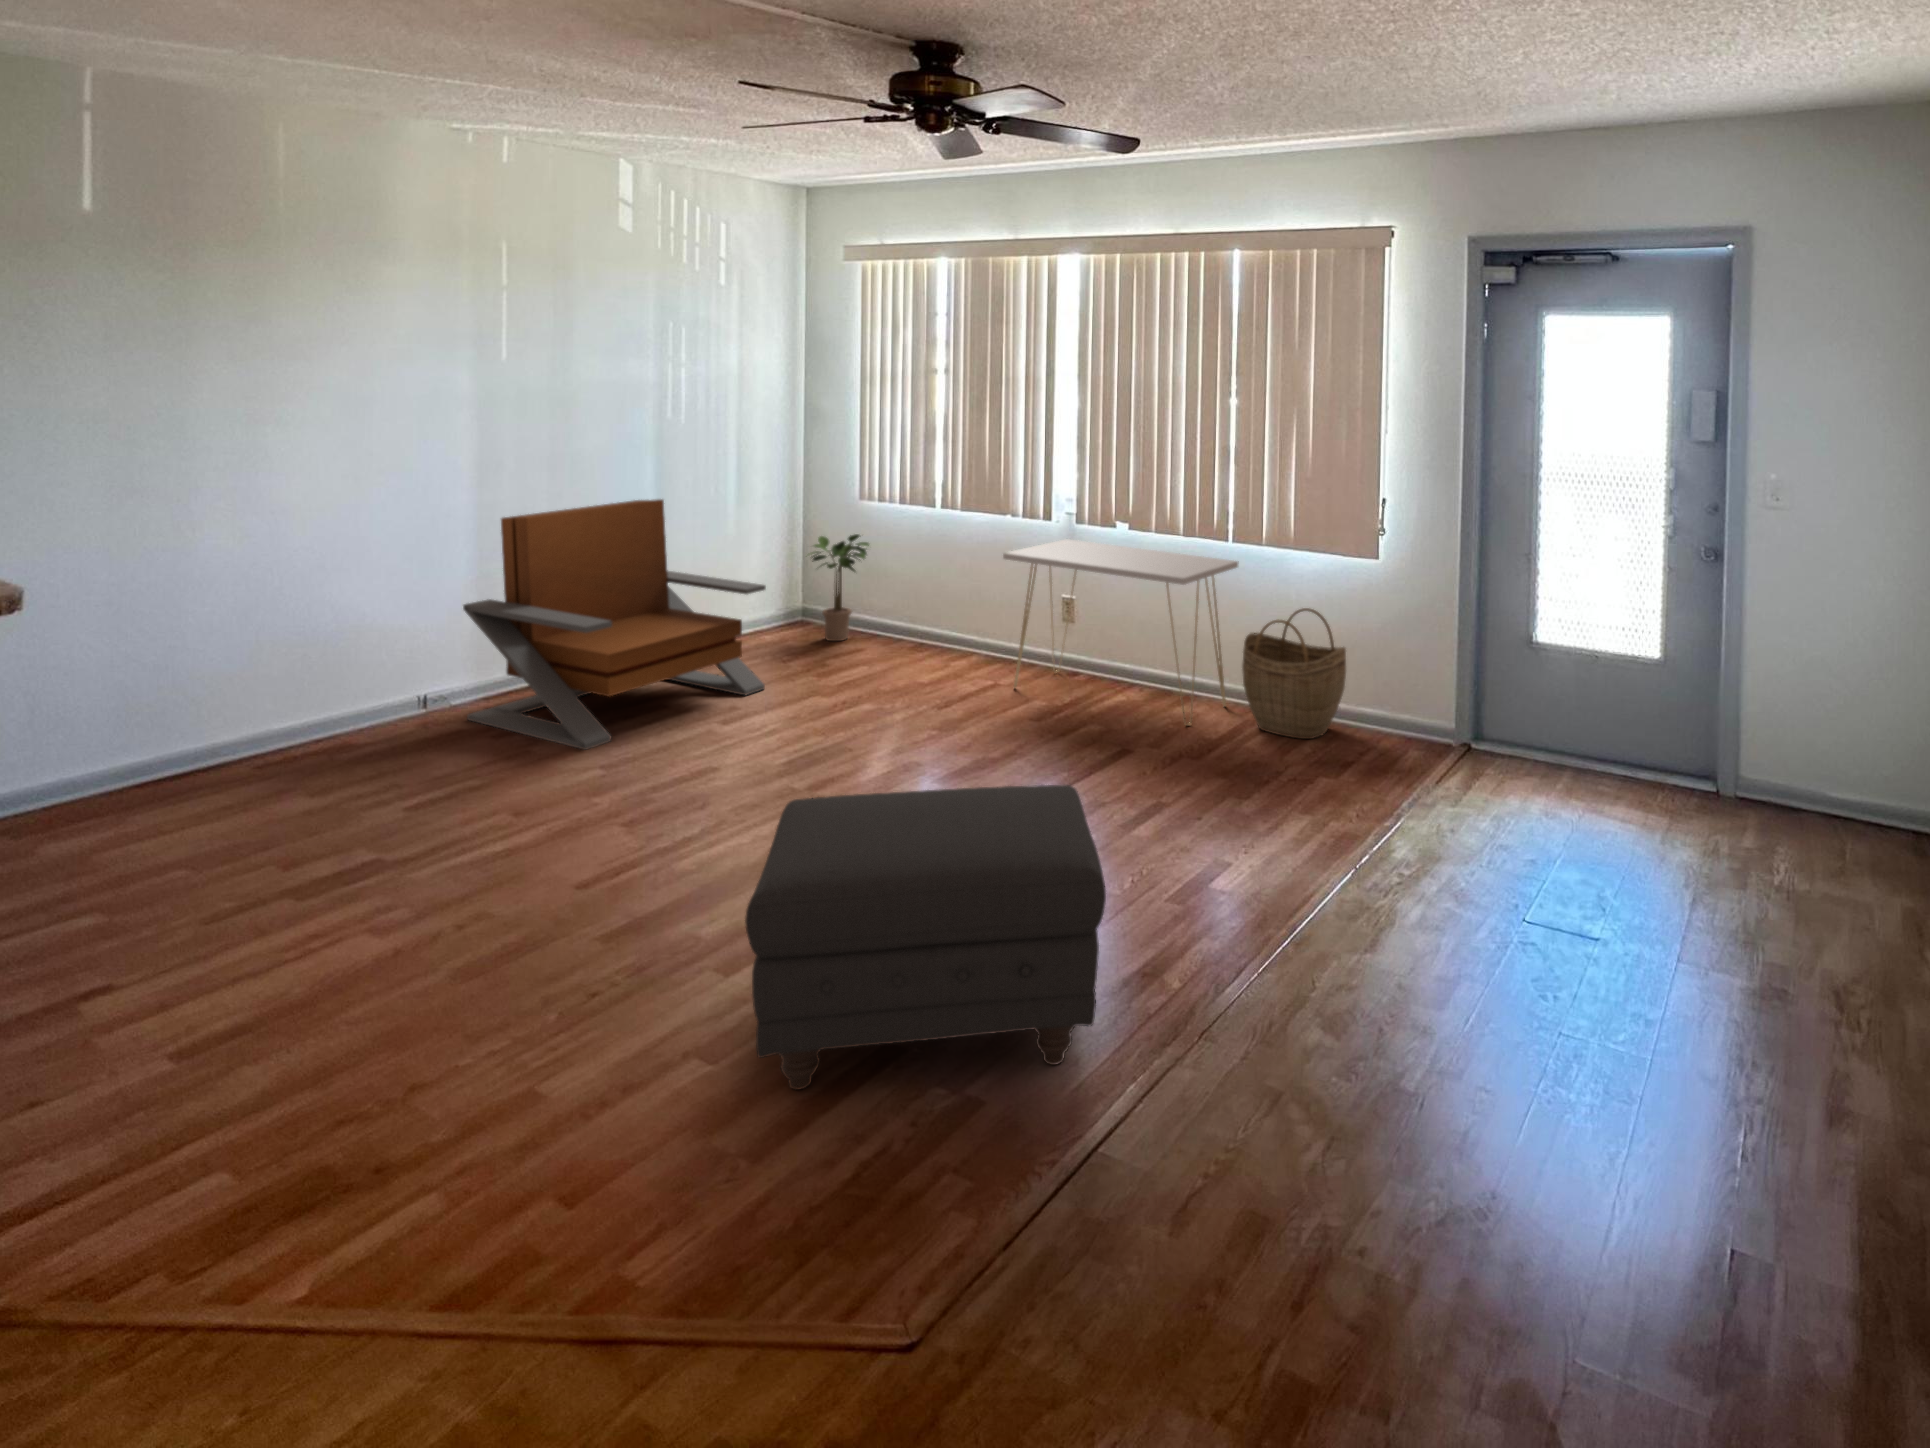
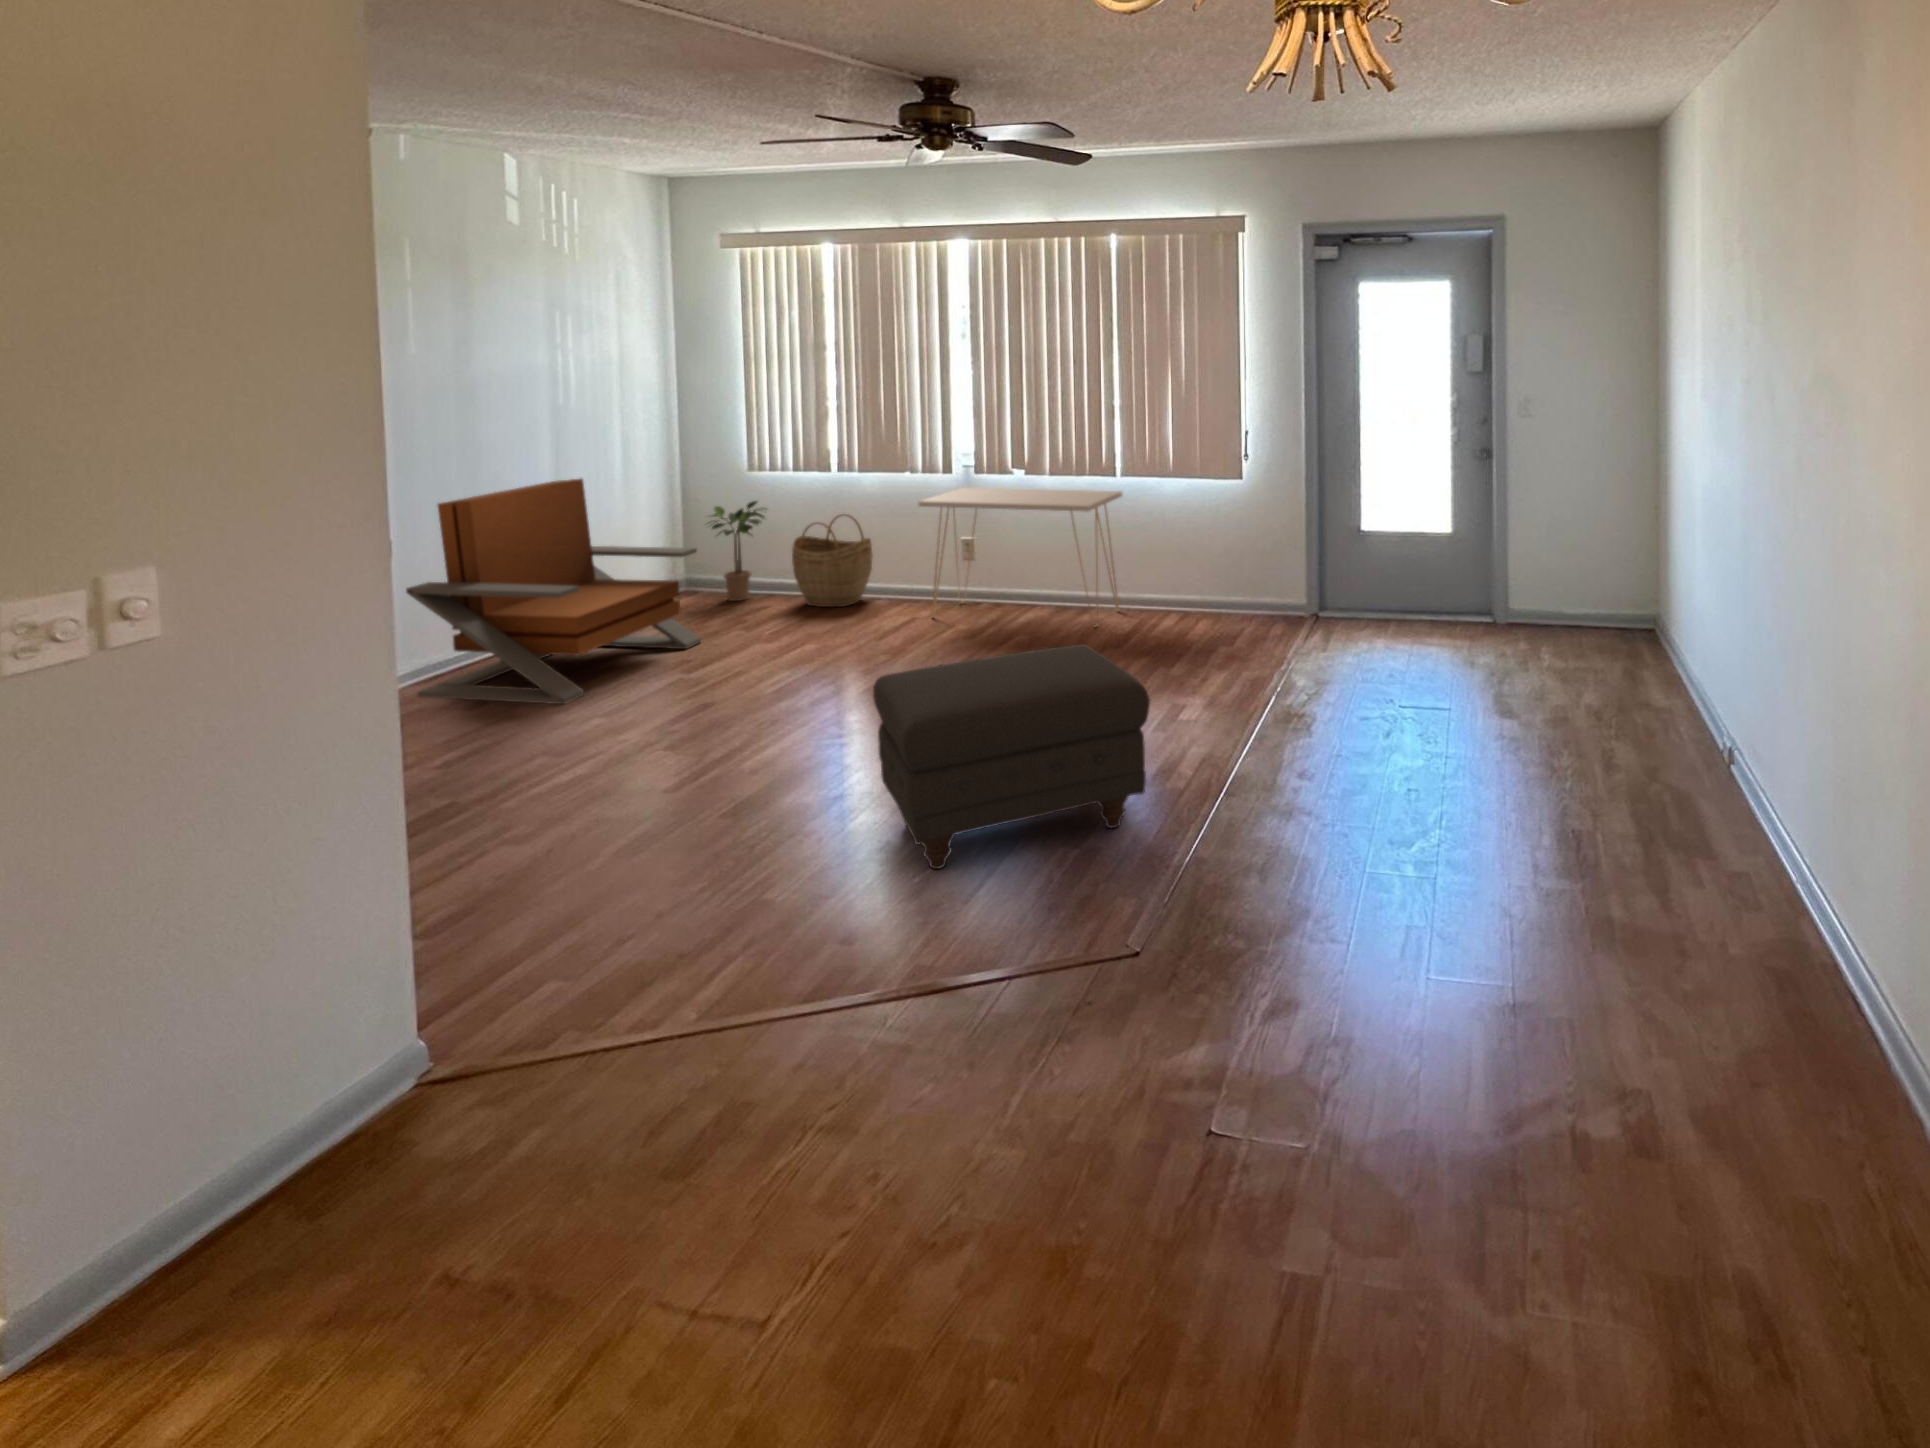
woven basket: present [1242,608,1346,739] -> present [792,514,872,607]

